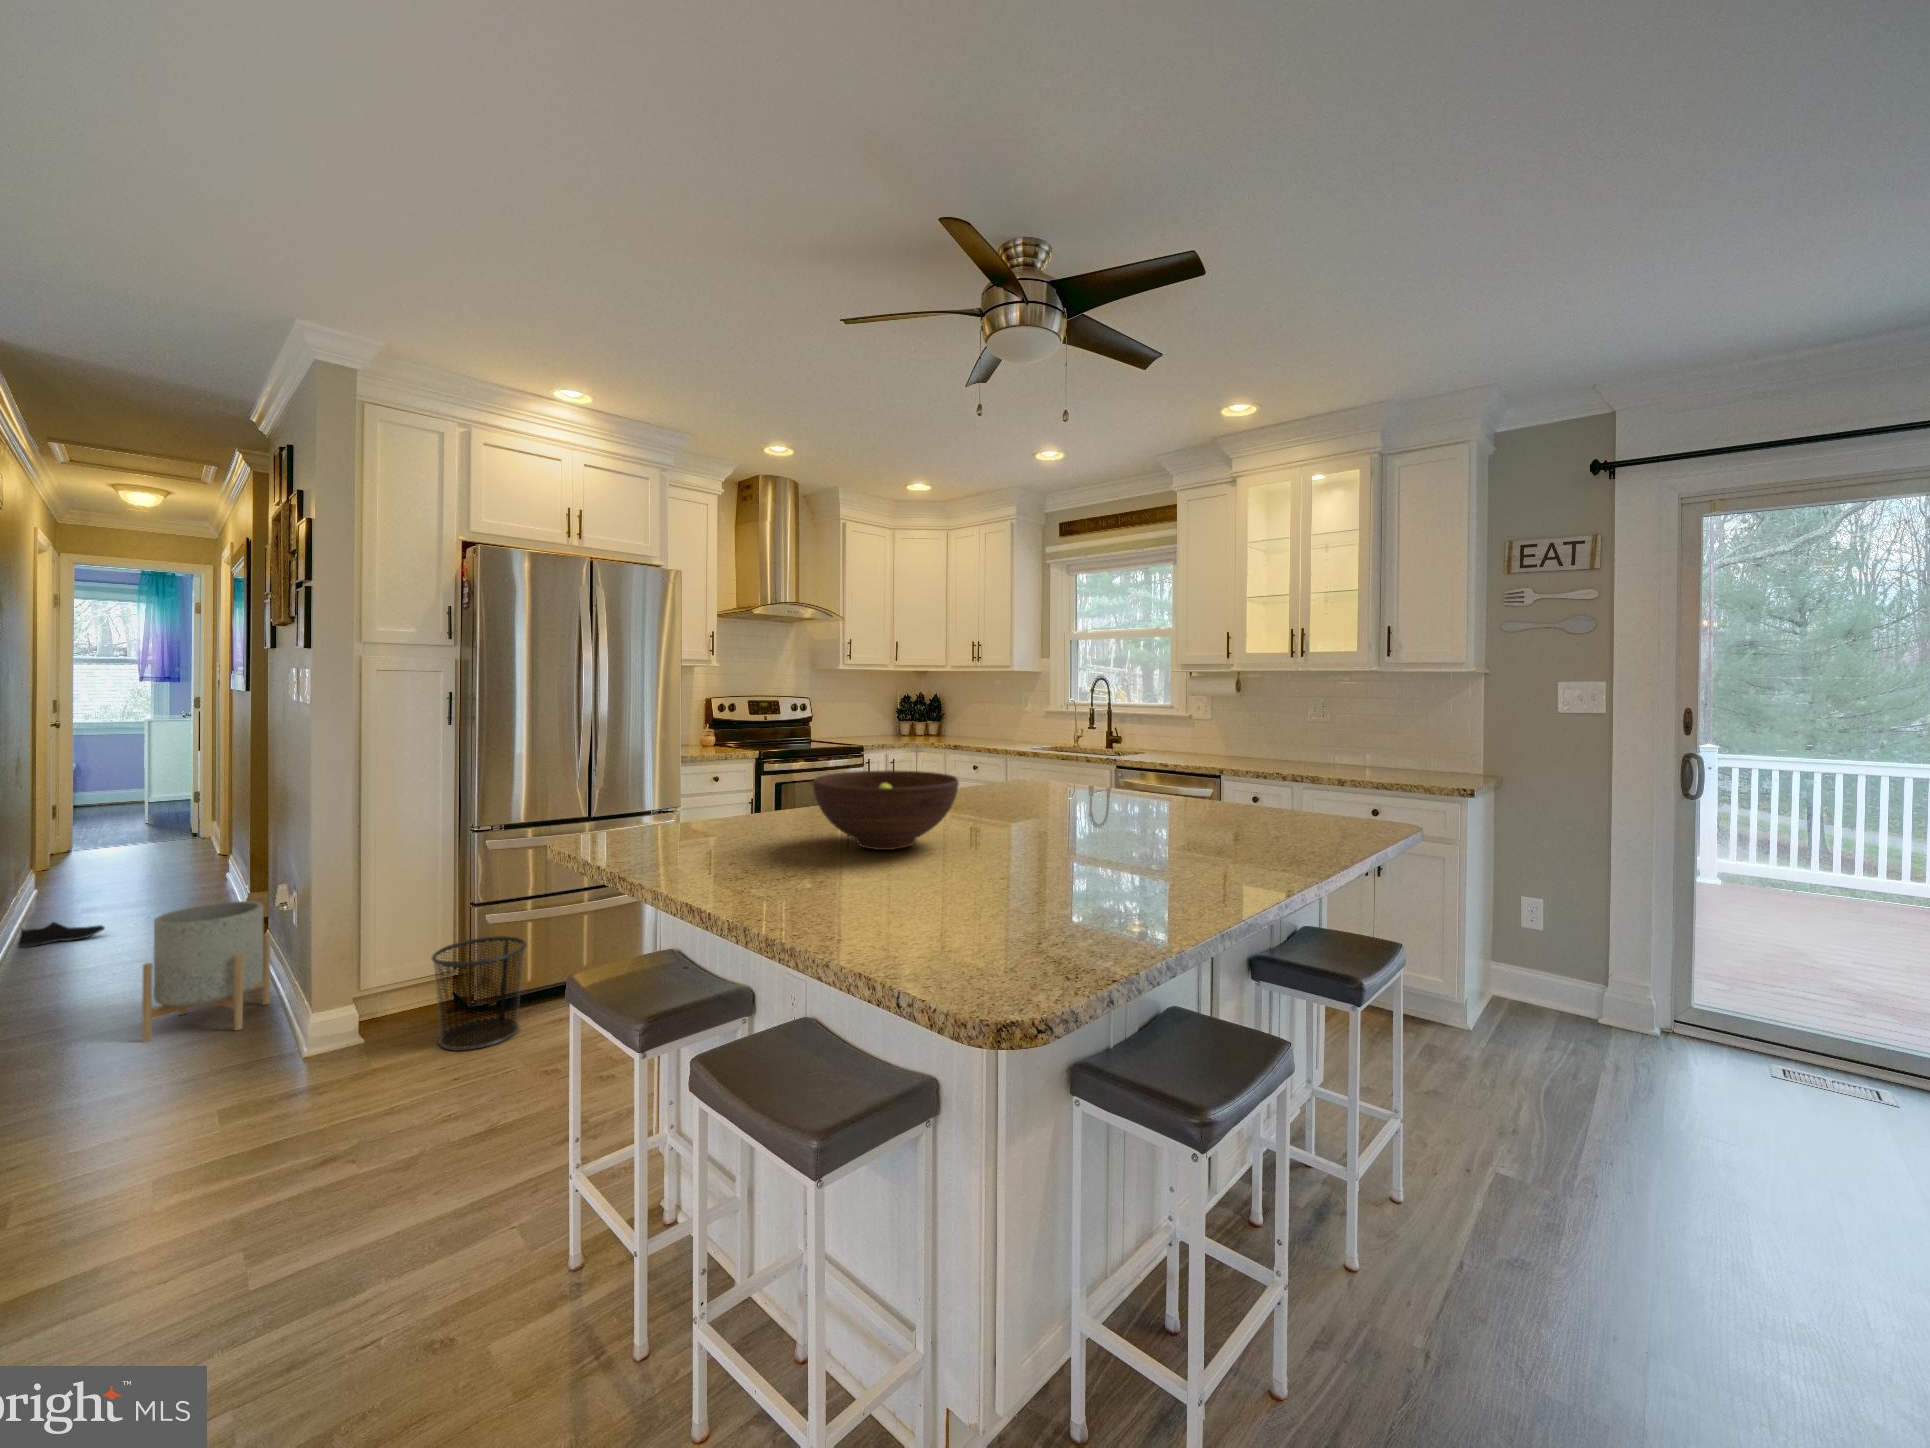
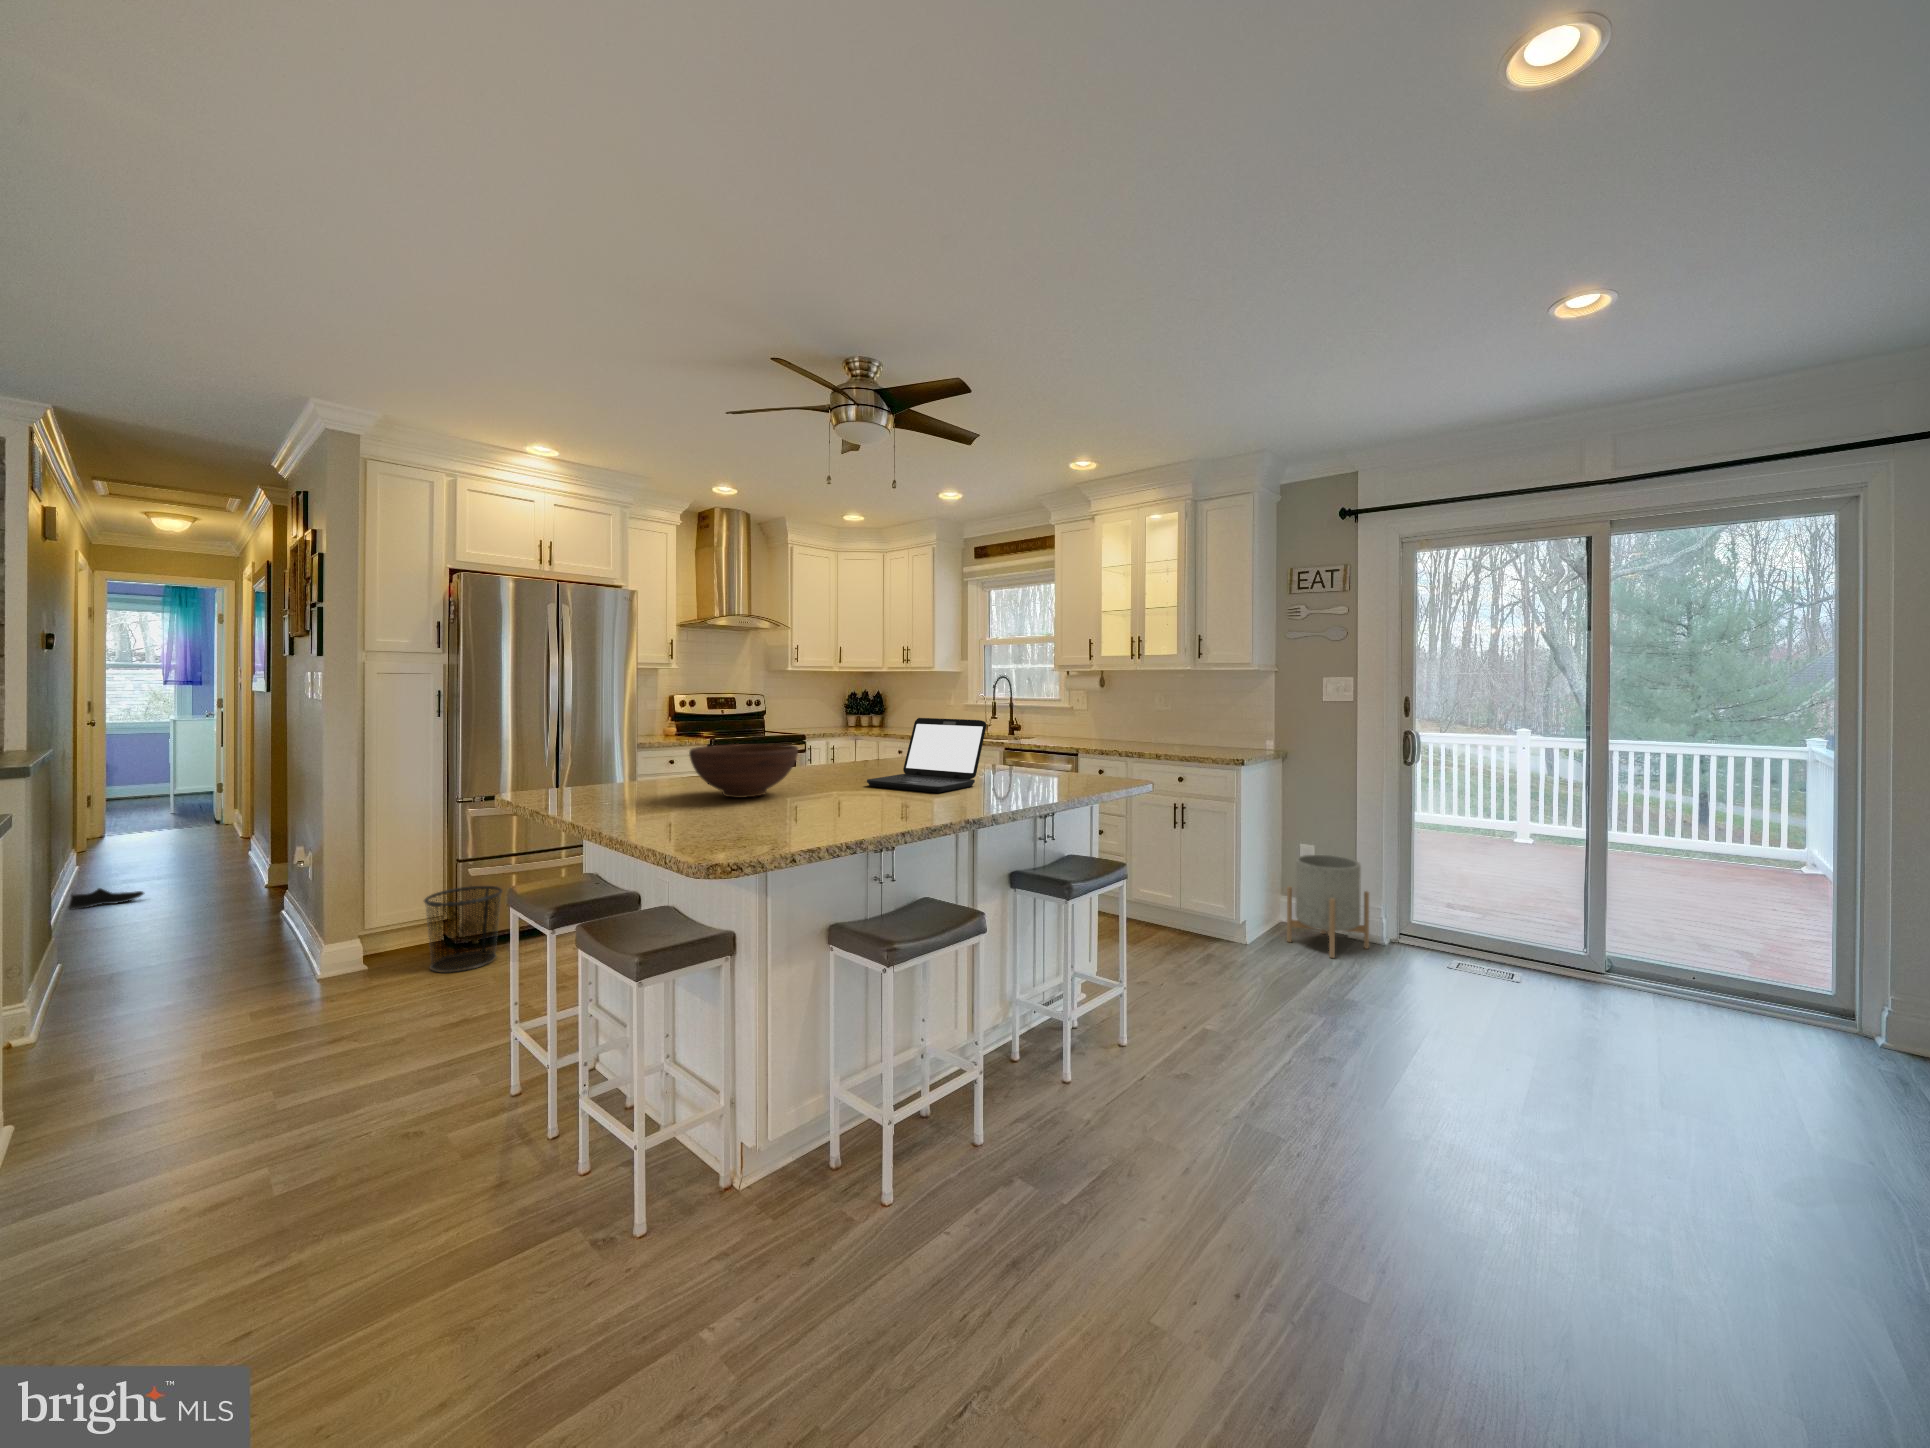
laptop: none [1036,734,1197,843] -> present [867,718,987,793]
planter: present [142,901,271,1042] -> present [1287,855,1369,958]

